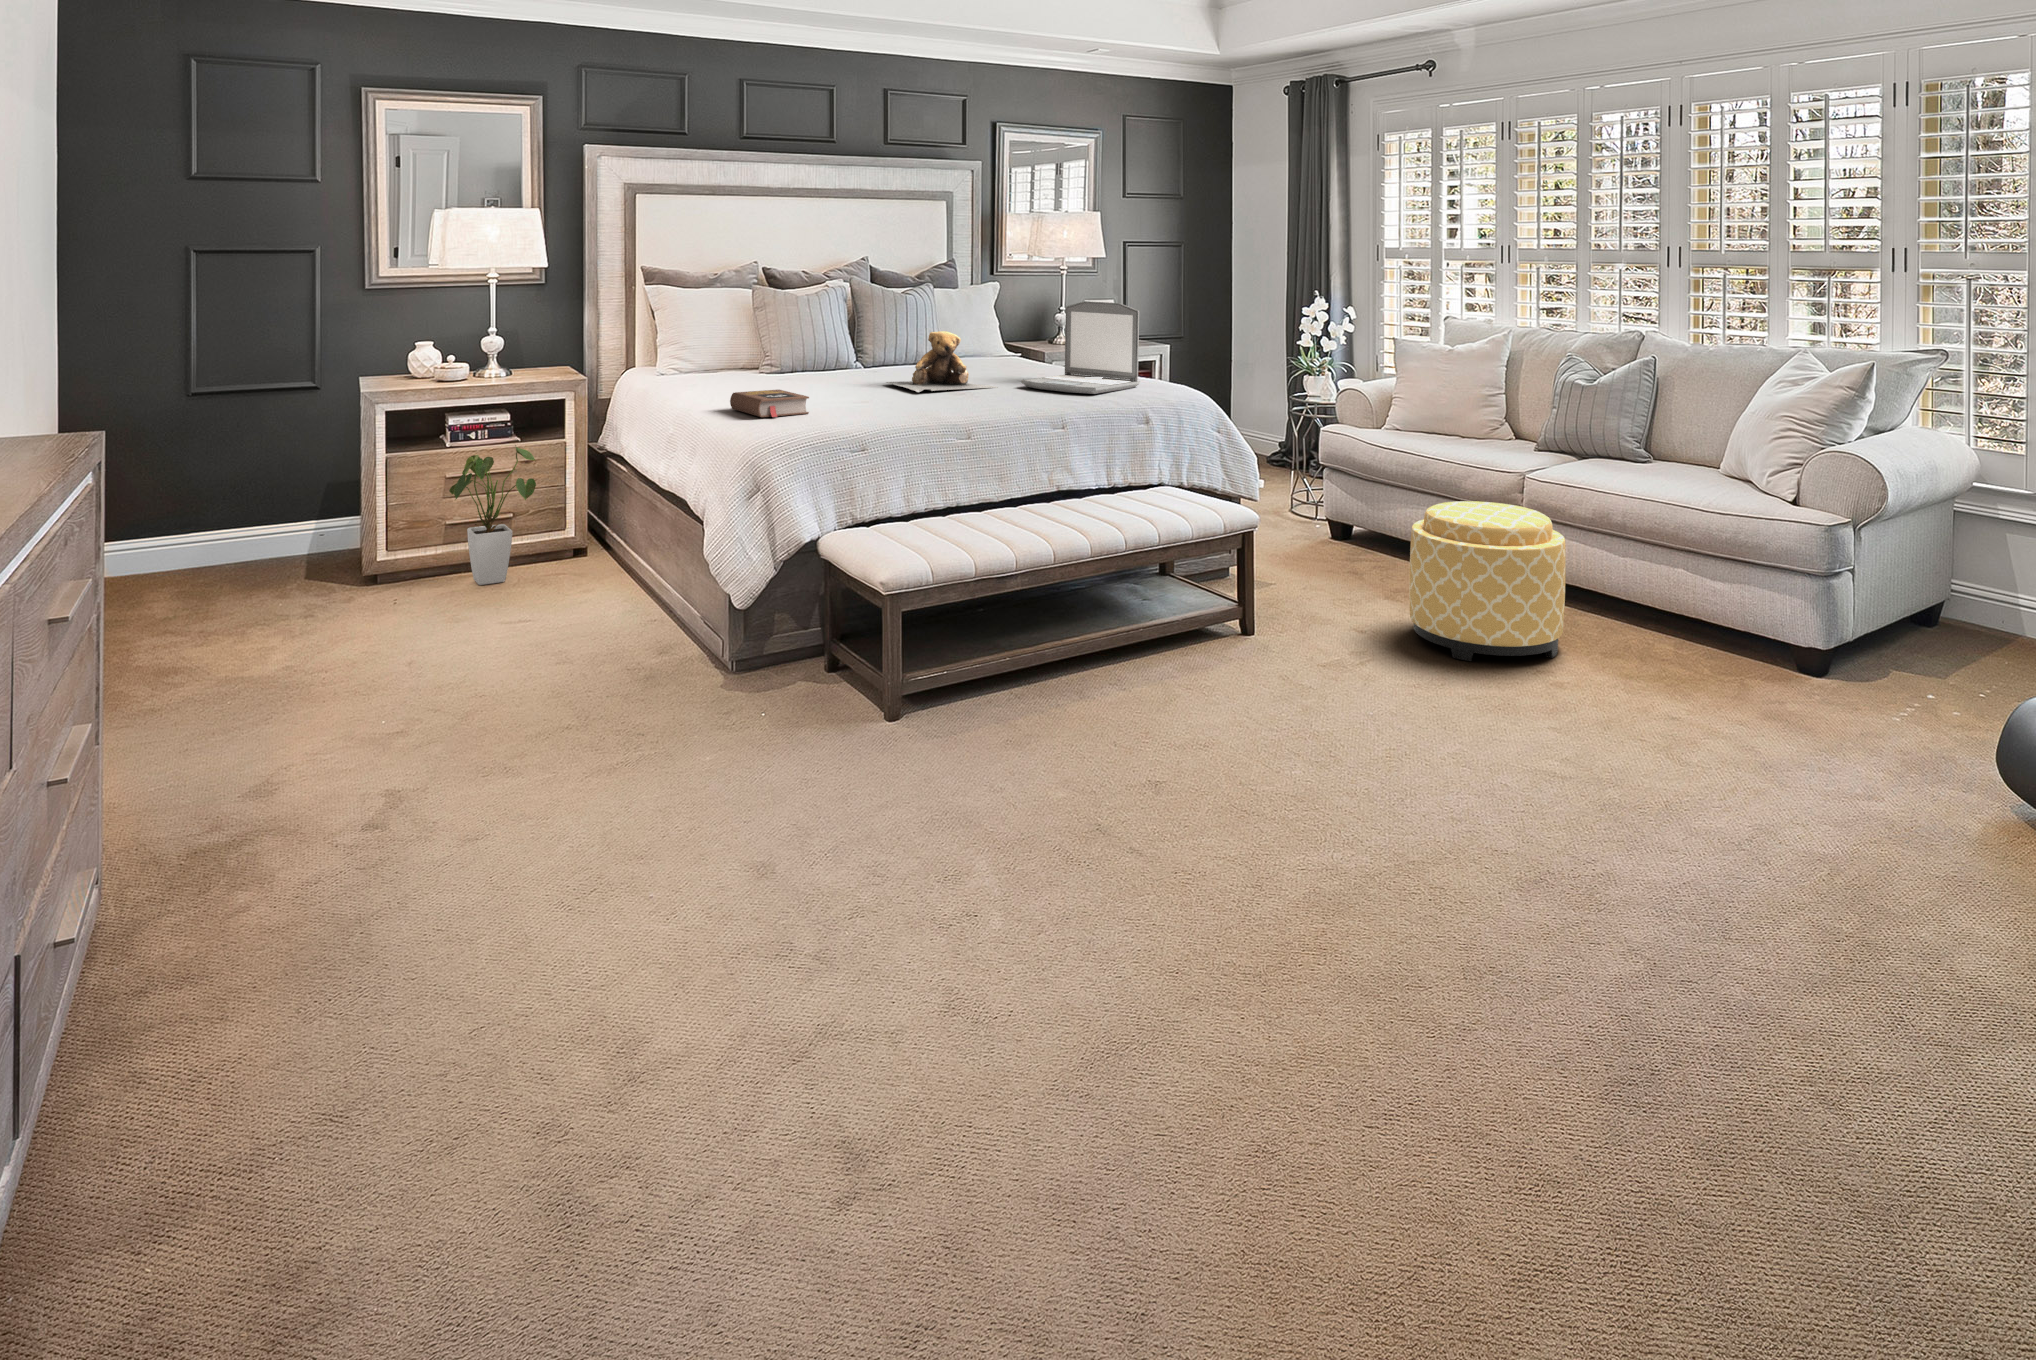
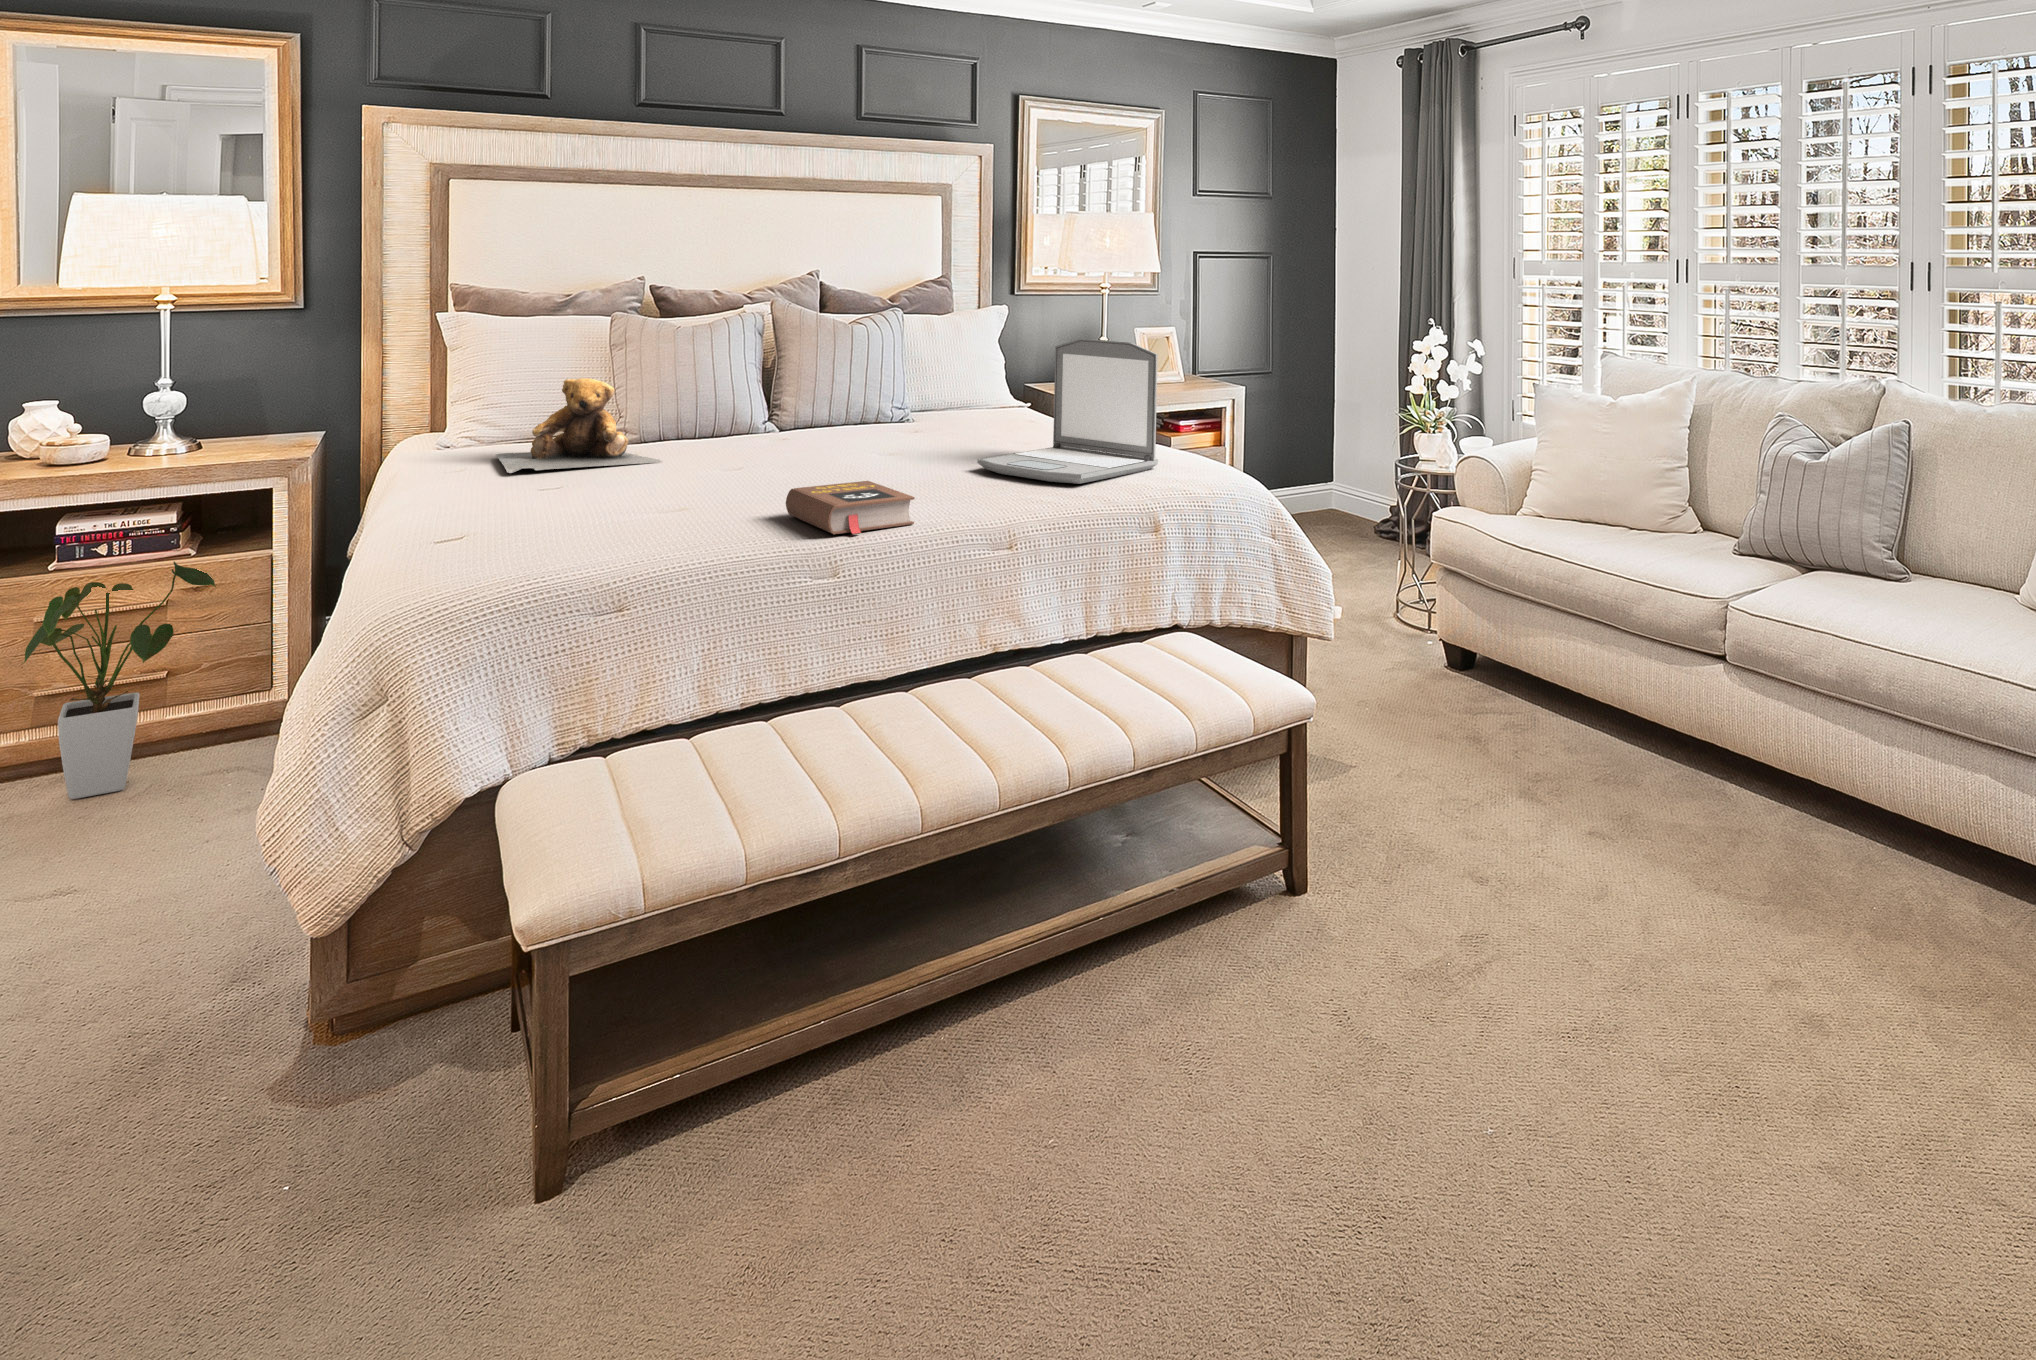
teddy bear: present [886,331,997,392] -> present [496,378,662,473]
book: present [730,390,809,417] -> present [786,481,915,534]
ottoman: present [1409,501,1566,661] -> none [1562,662,1814,953]

